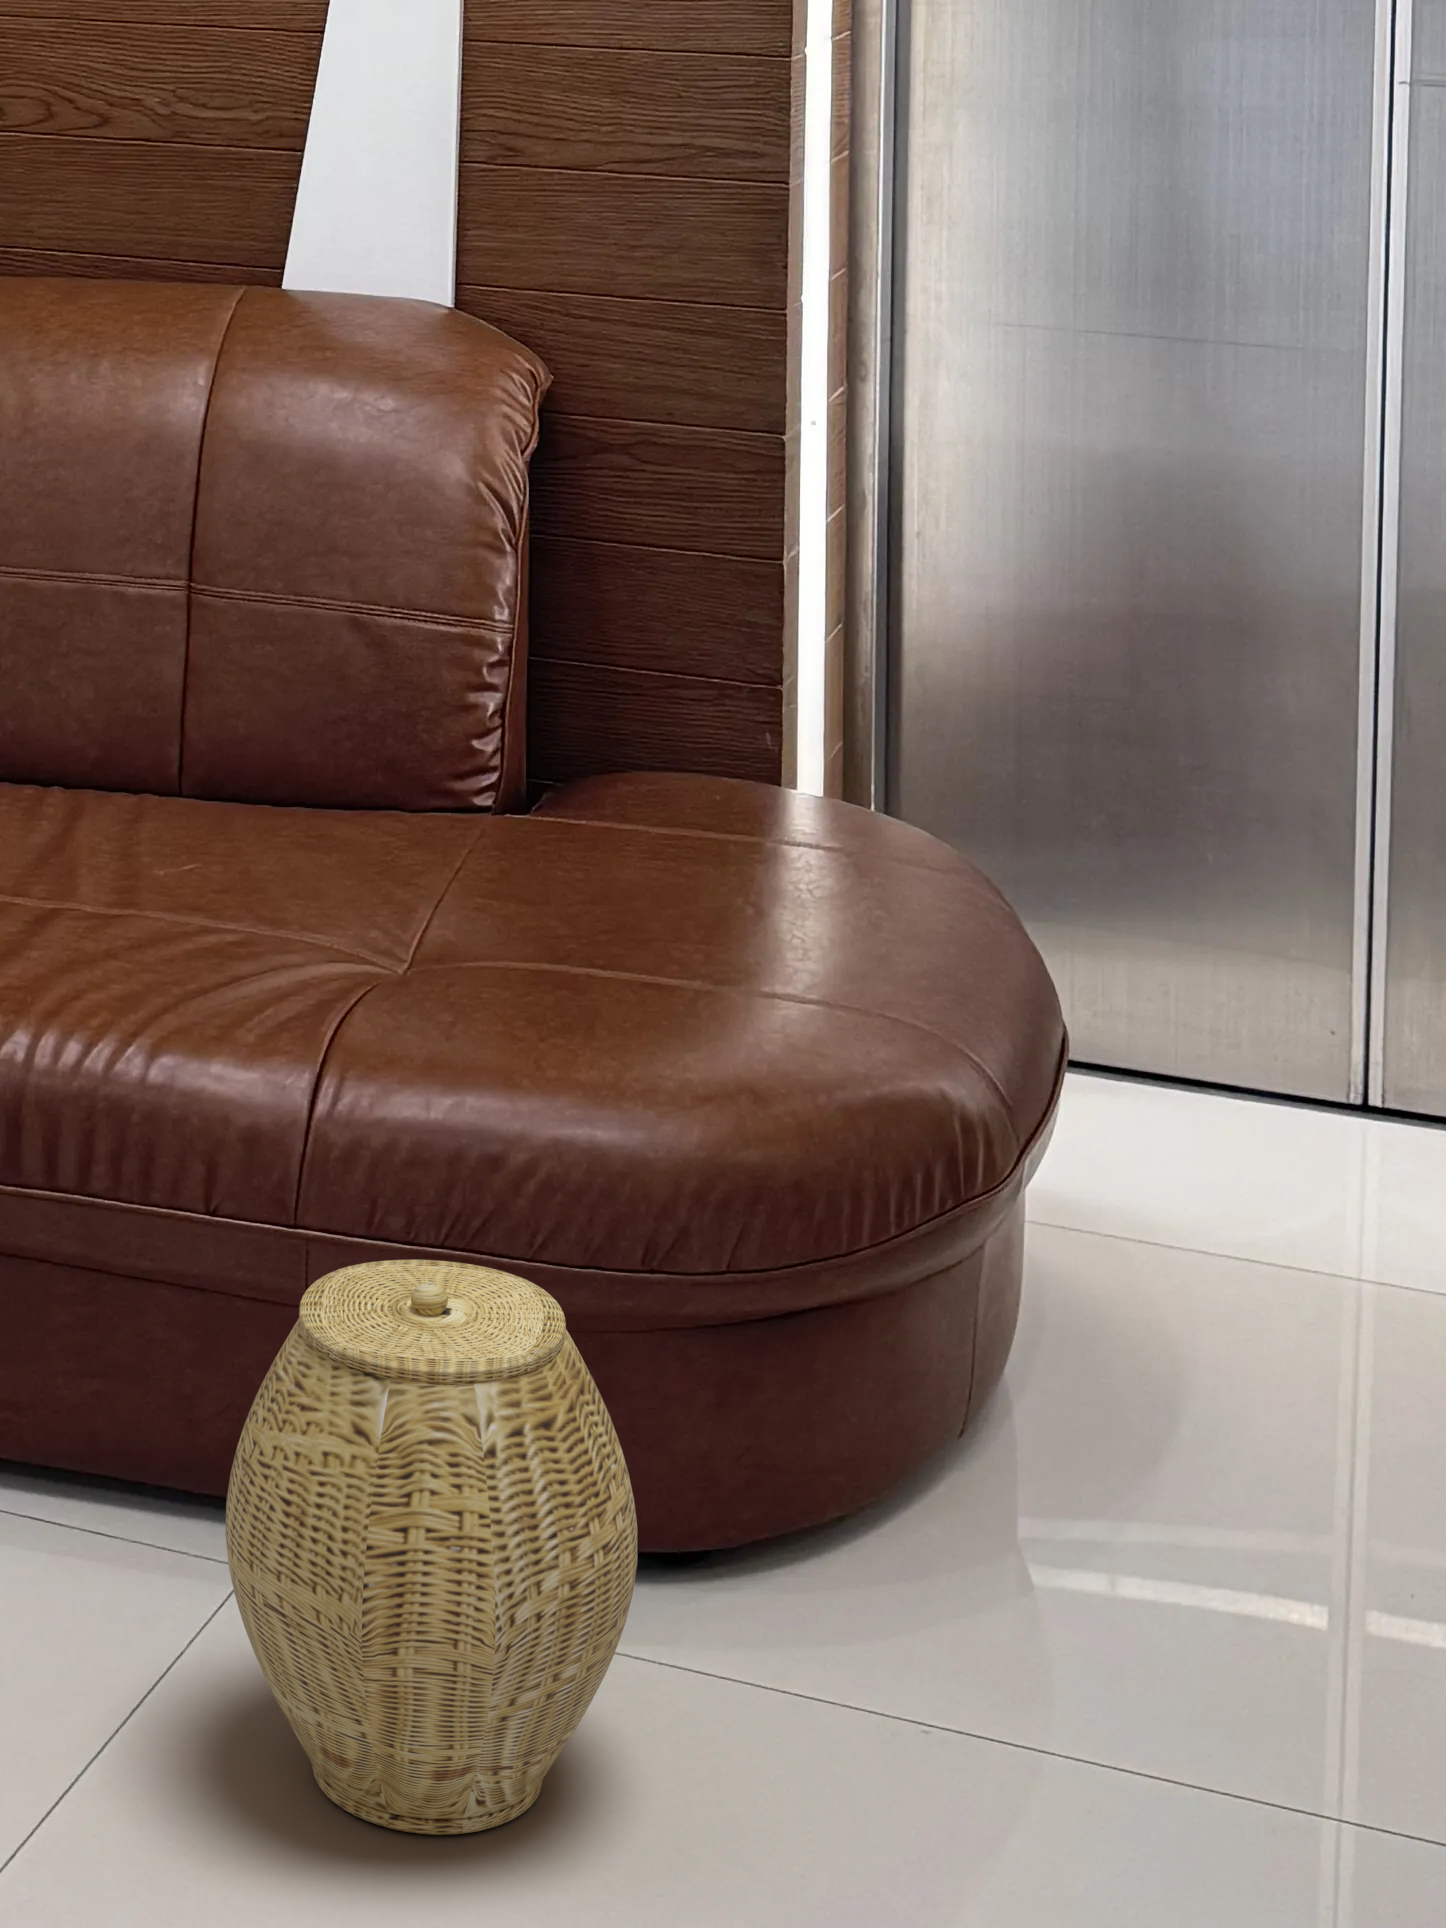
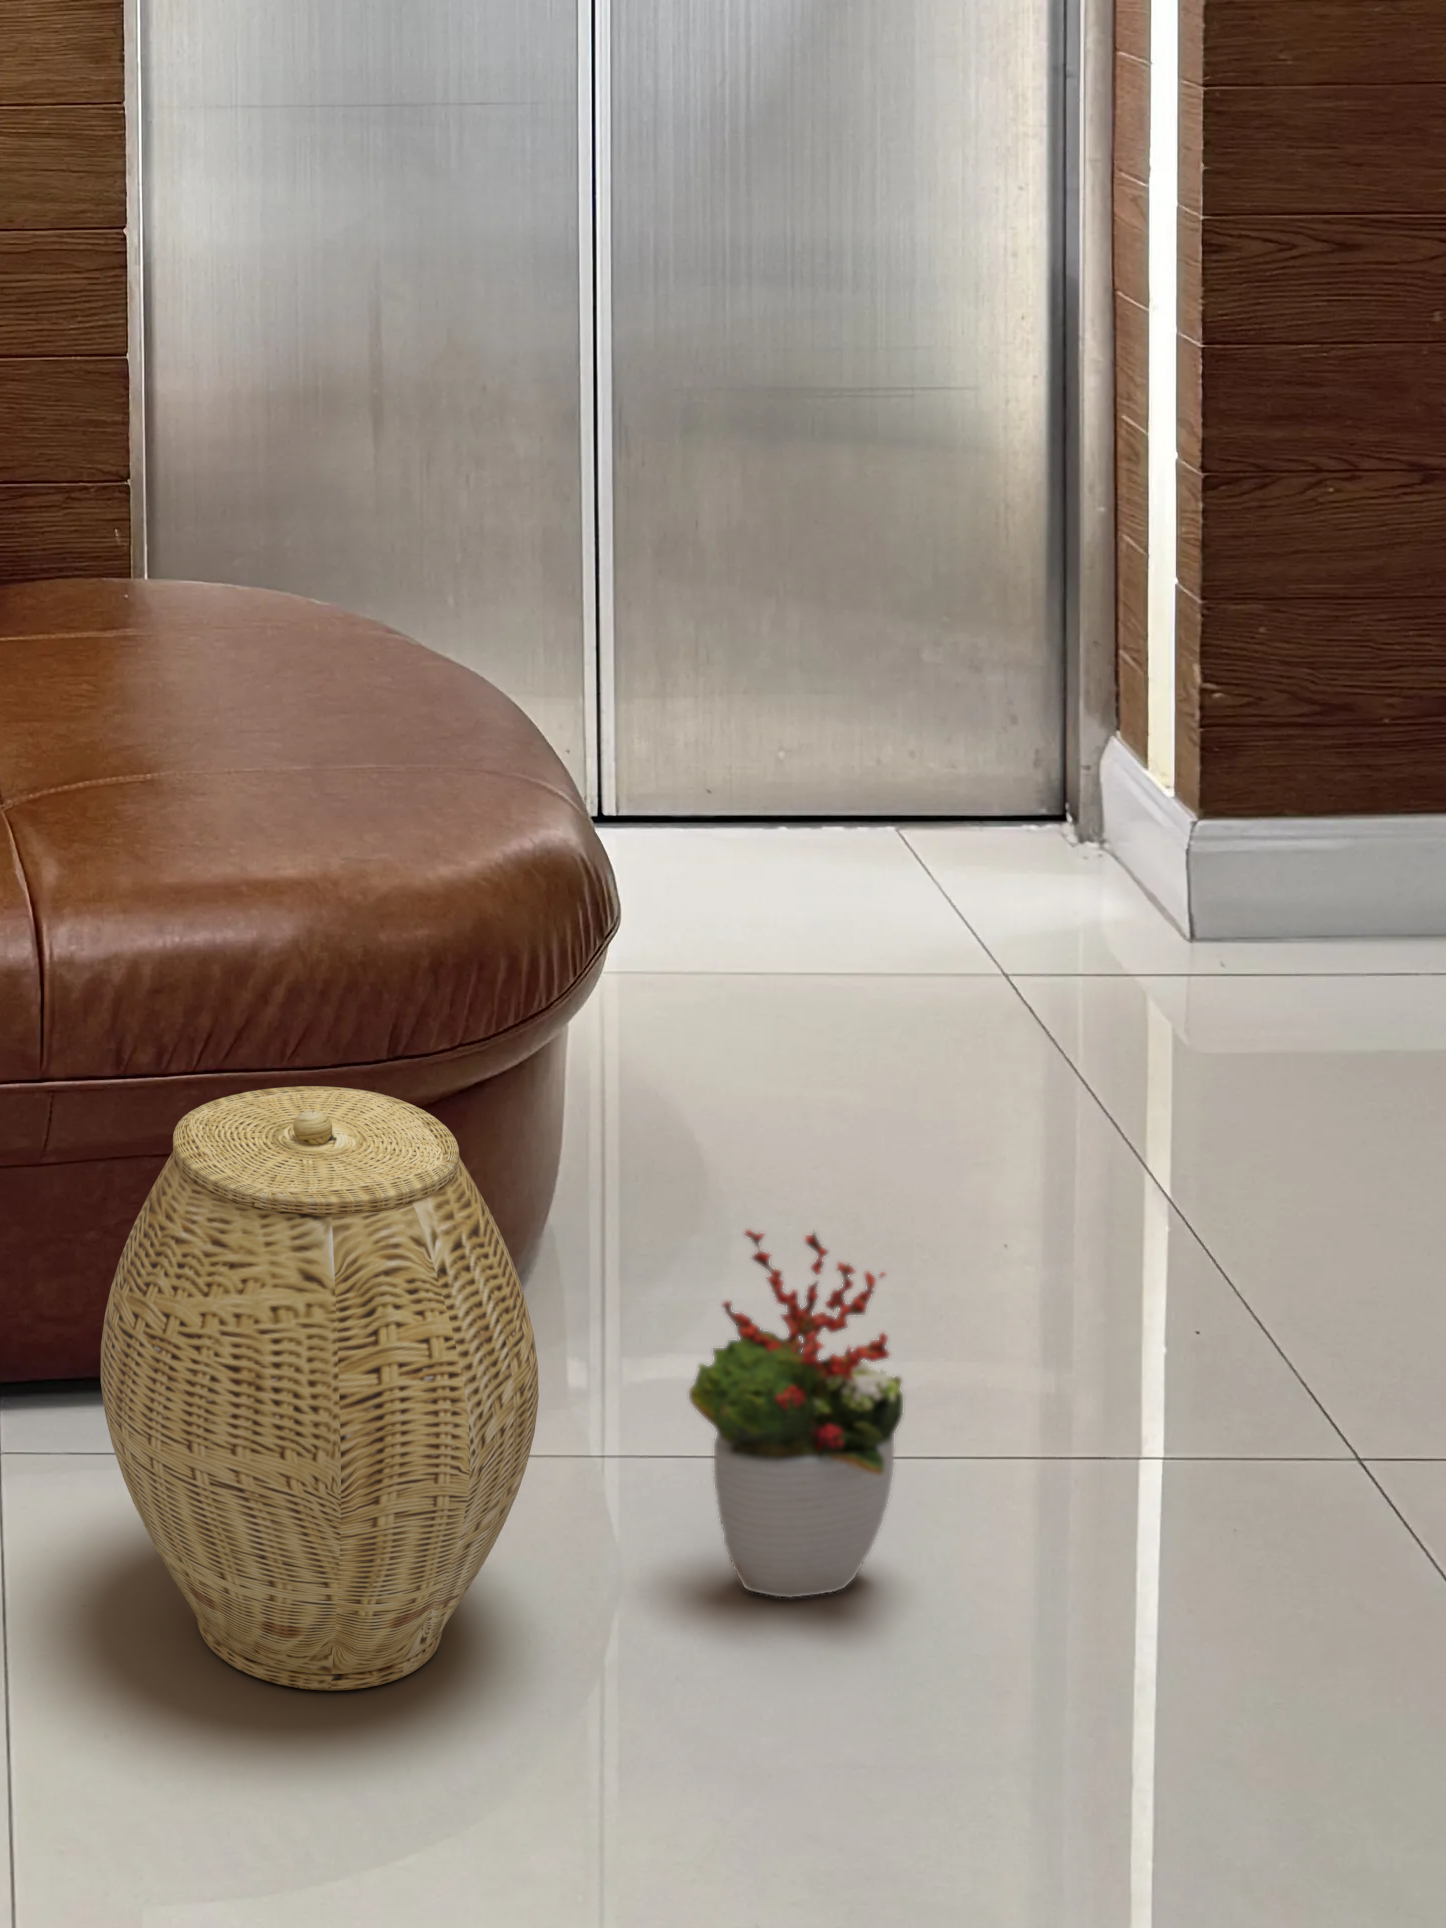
decorative plant: none [793,1486,1022,1864] -> present [689,1230,903,1597]

